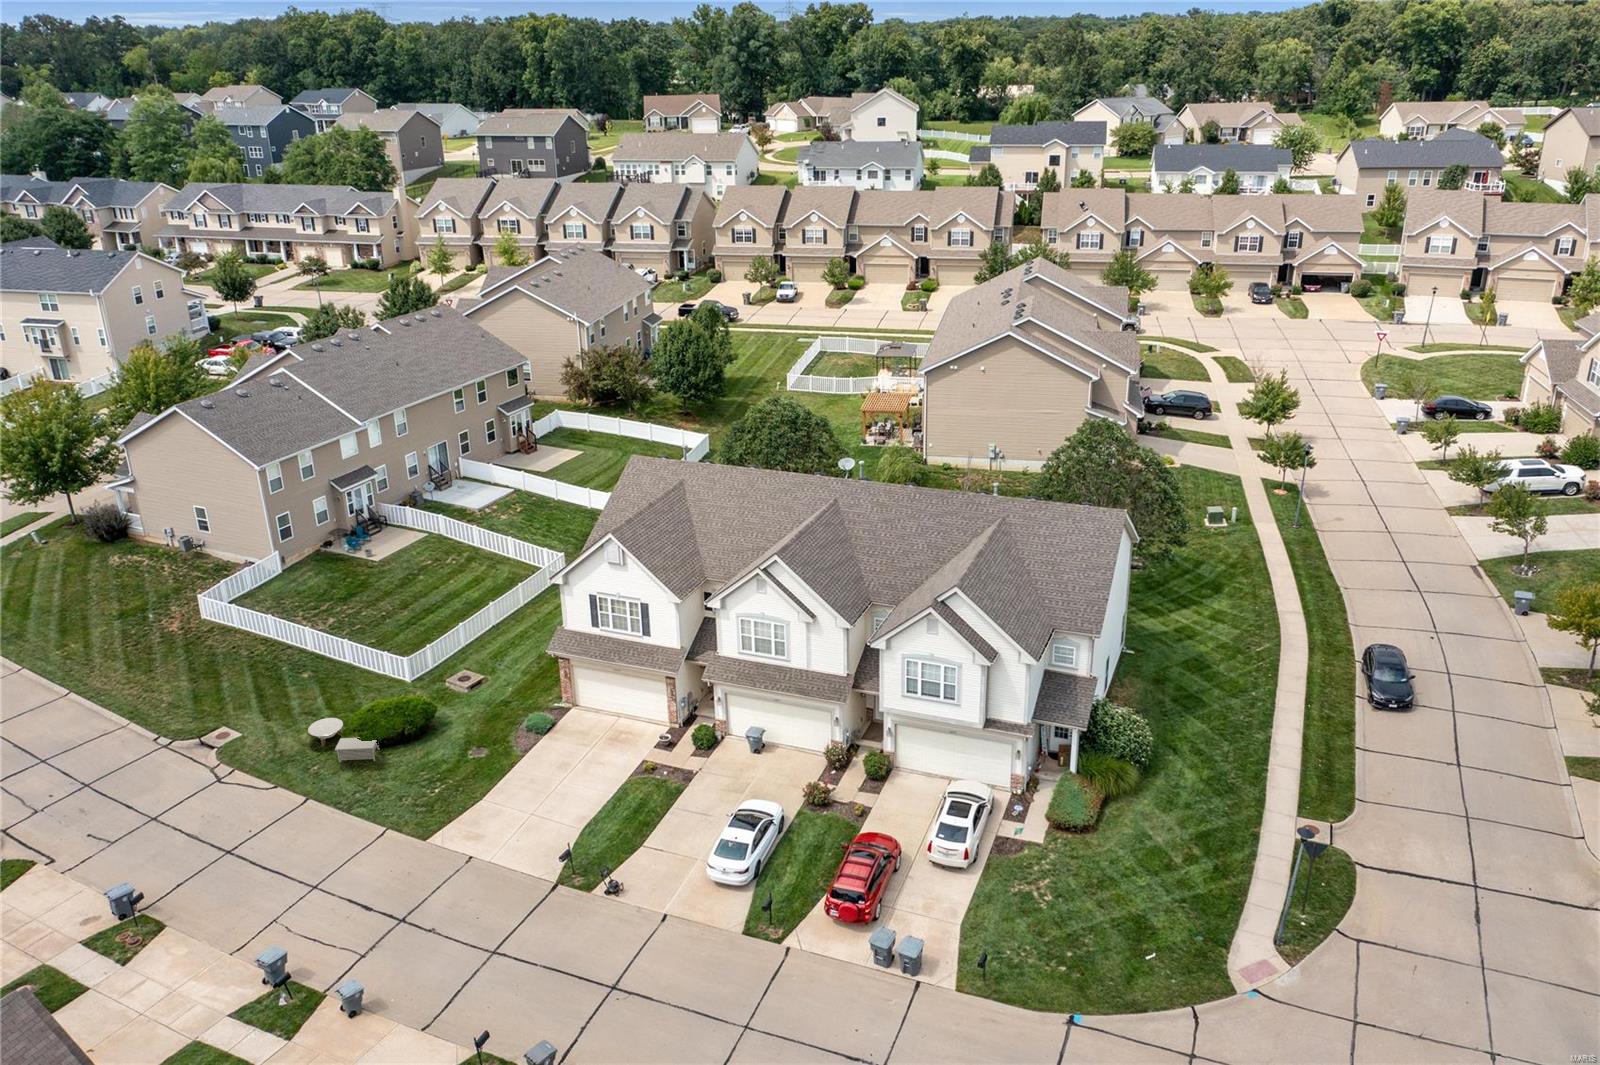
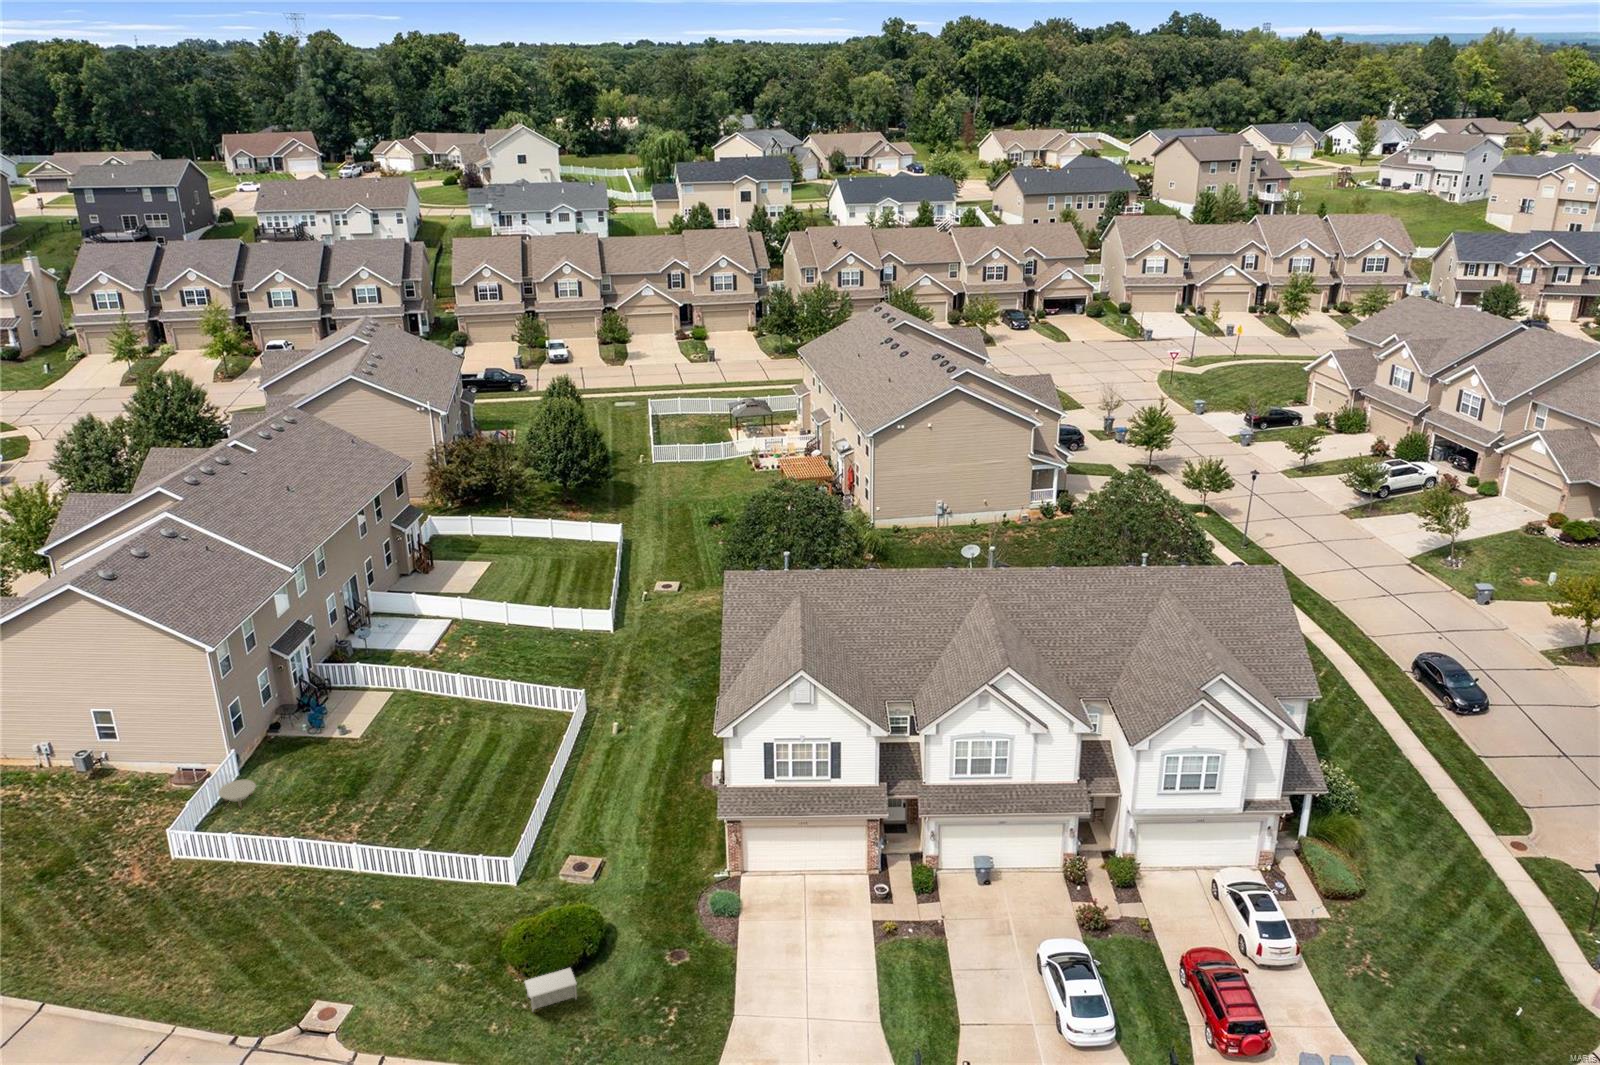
round table: present [308,718,343,747] -> present [219,780,256,809]

